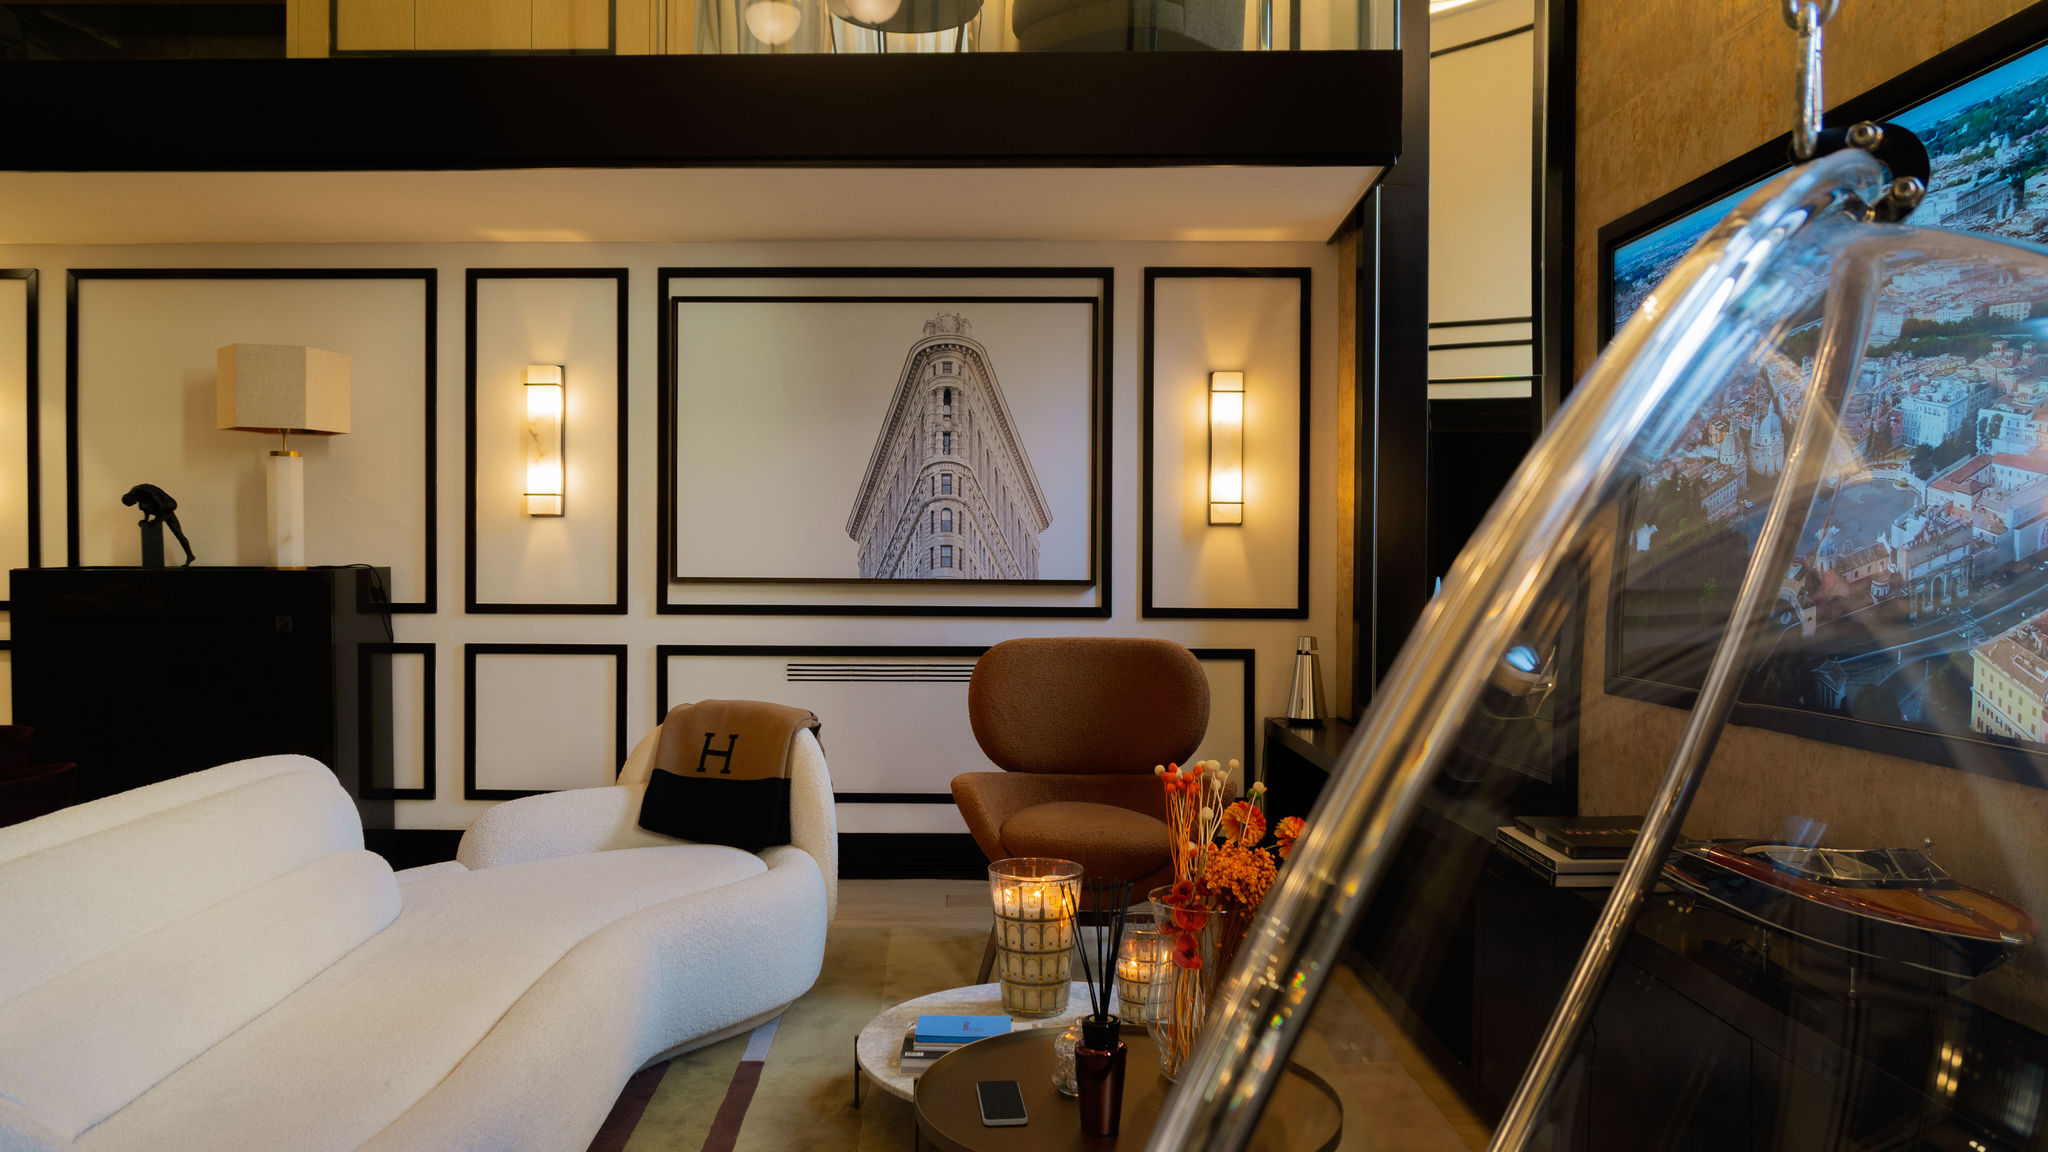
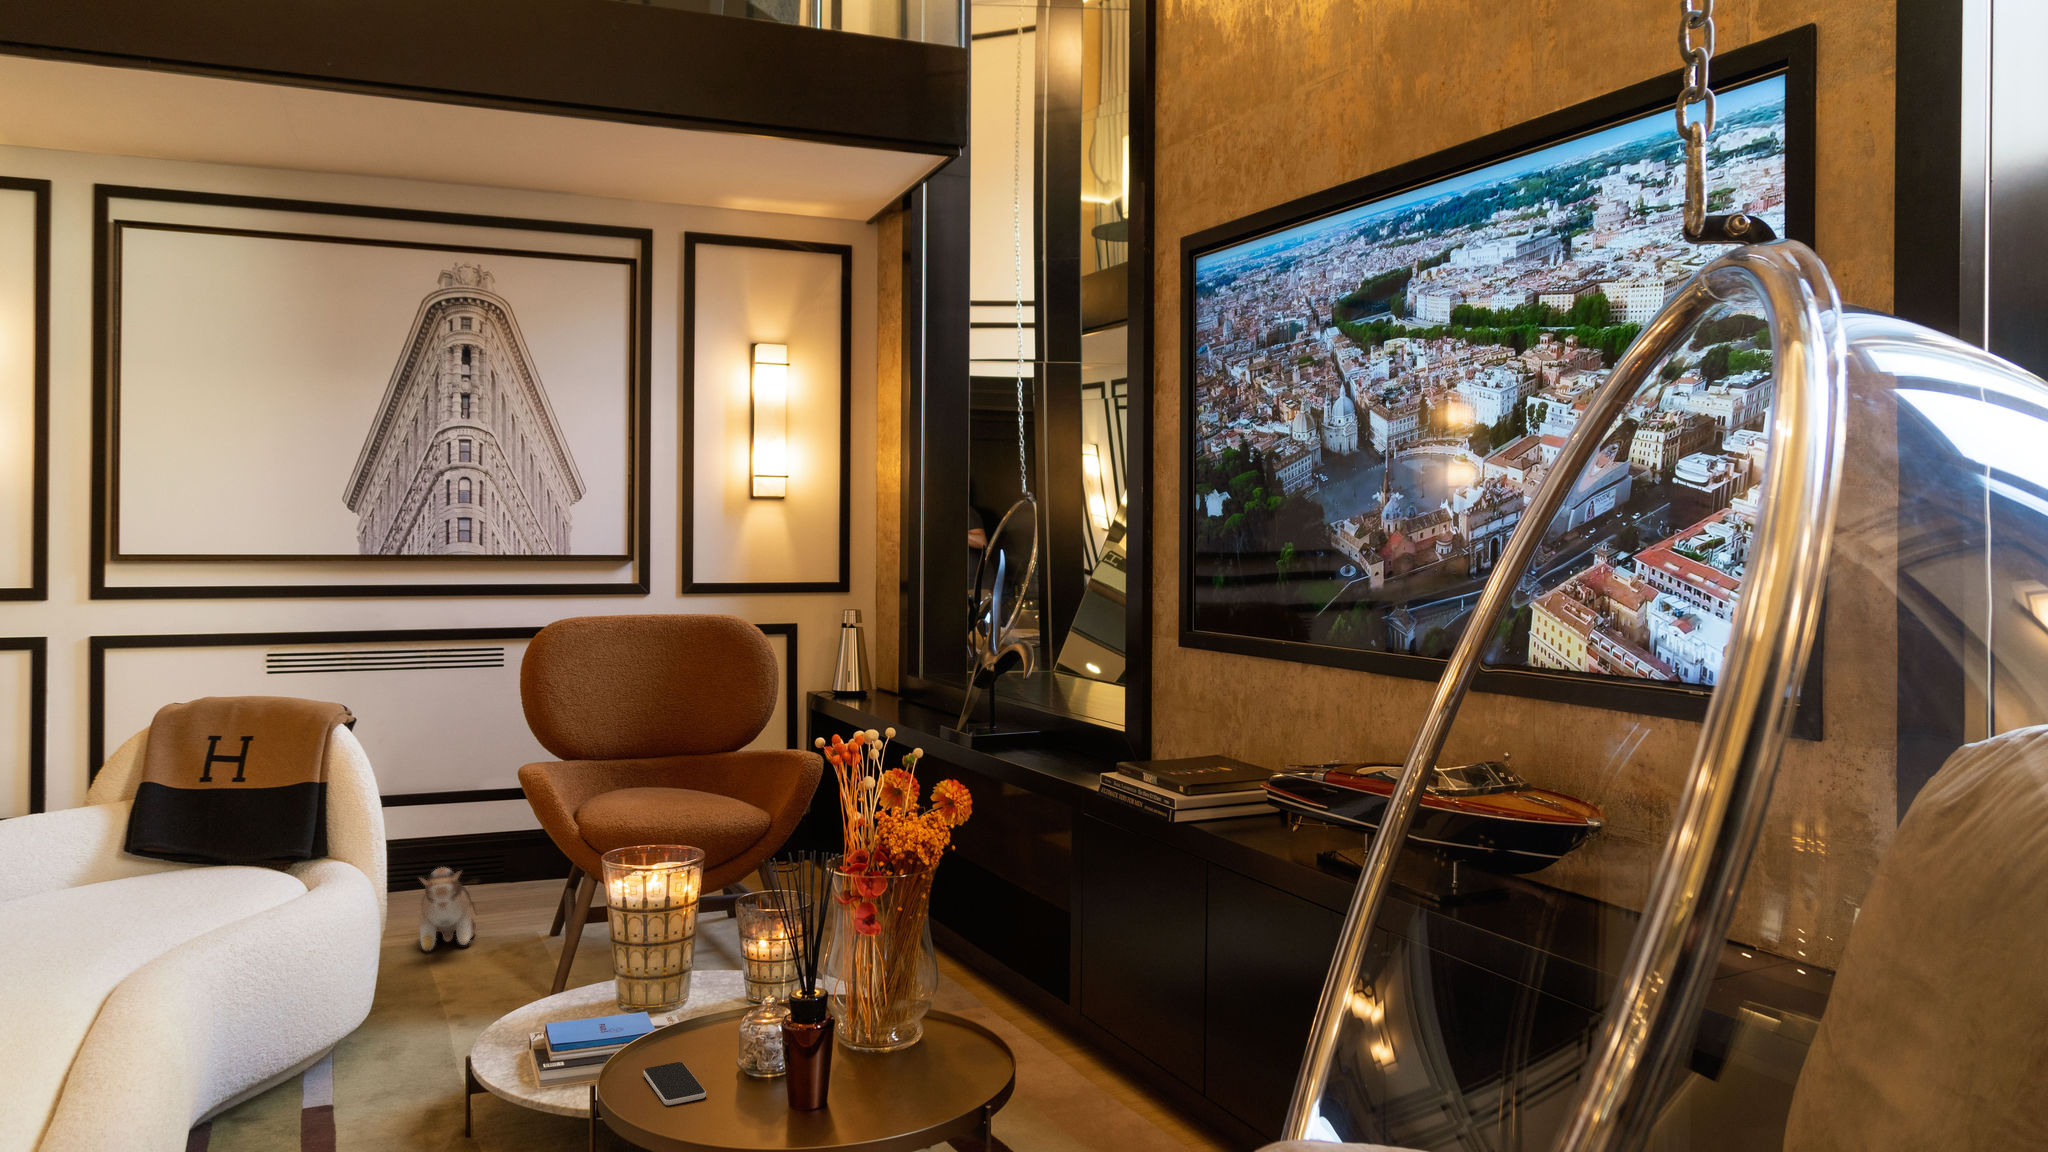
plush toy: none [880,860,934,936] -> present [419,867,476,951]

